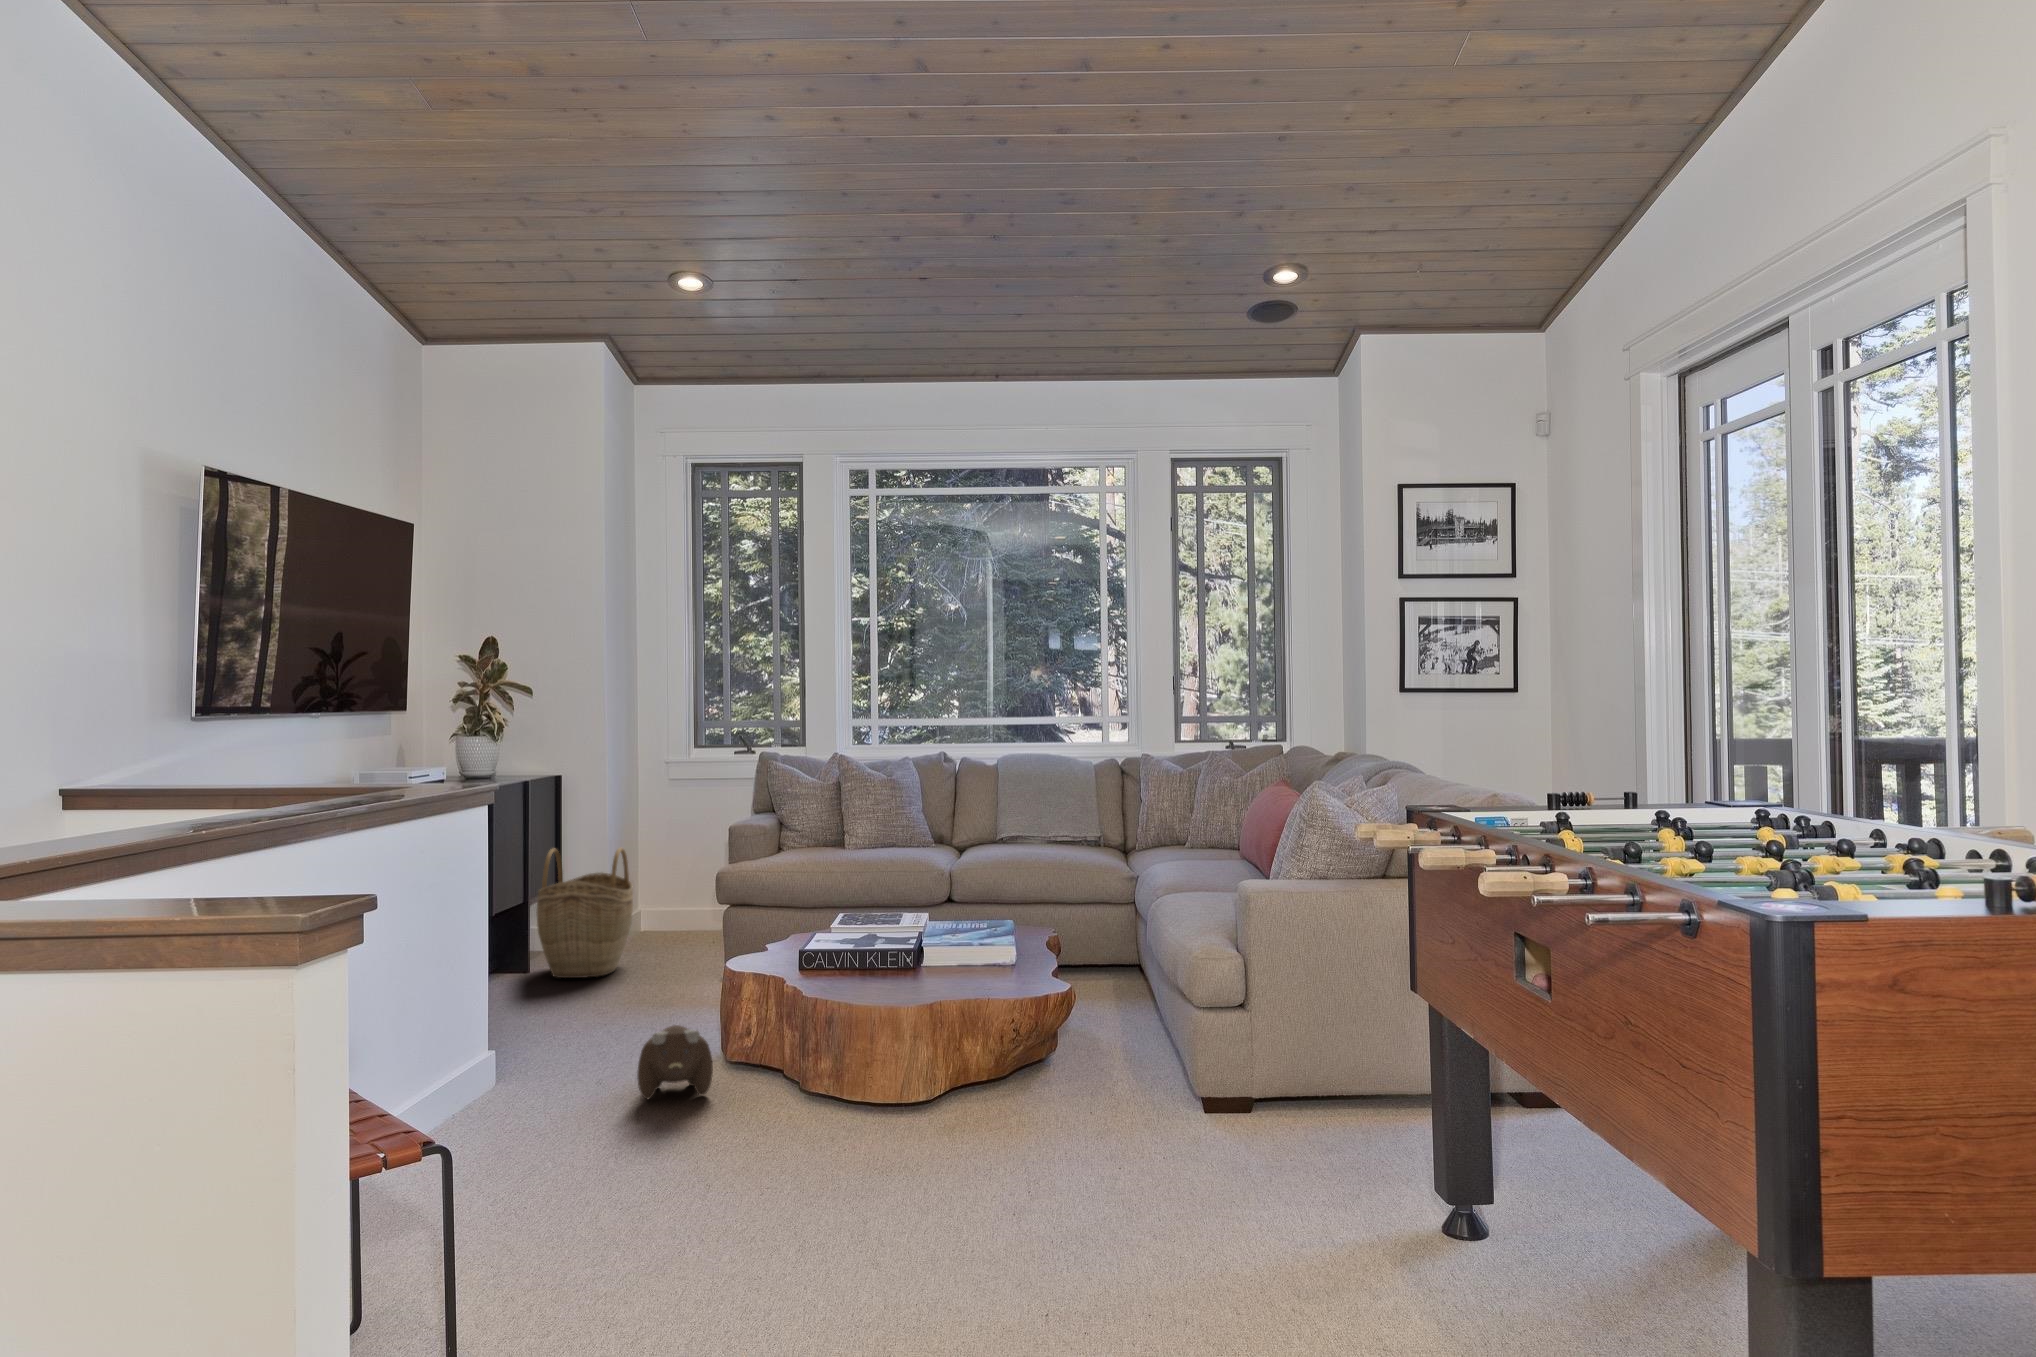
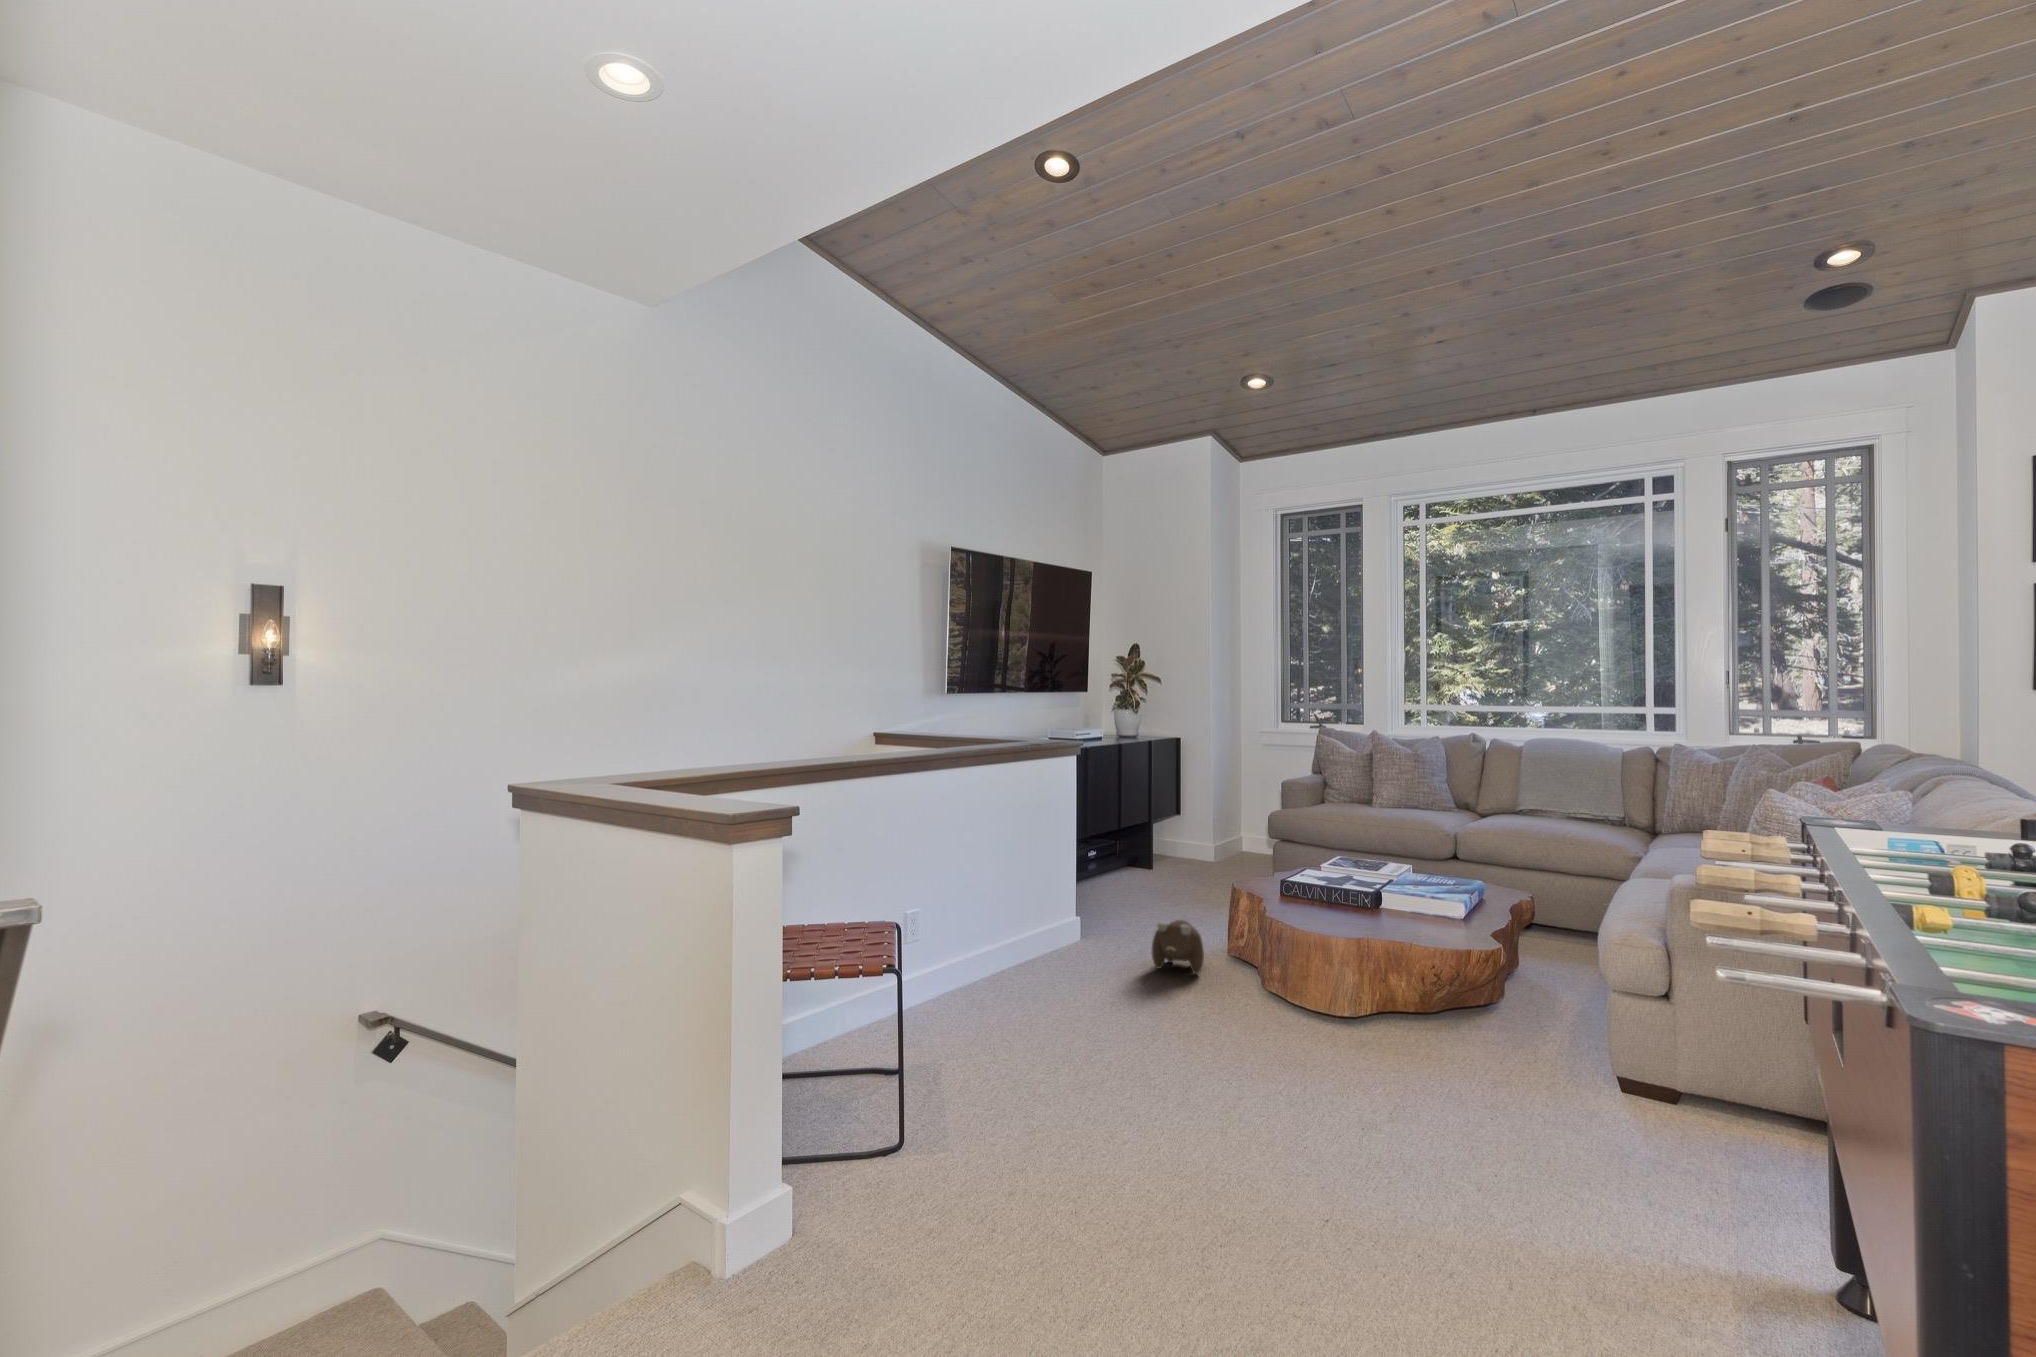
woven basket: present [536,848,633,978] -> none [1152,786,1220,877]

